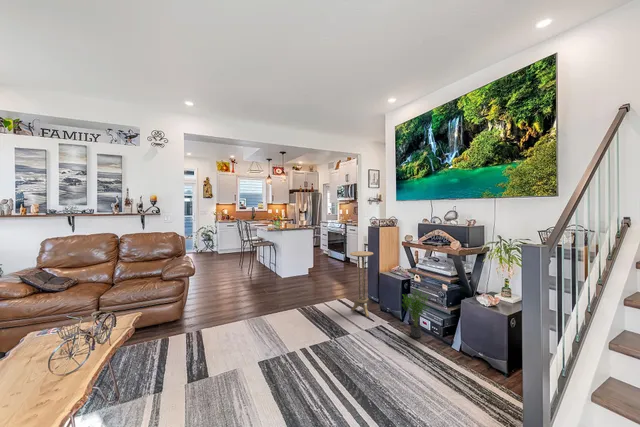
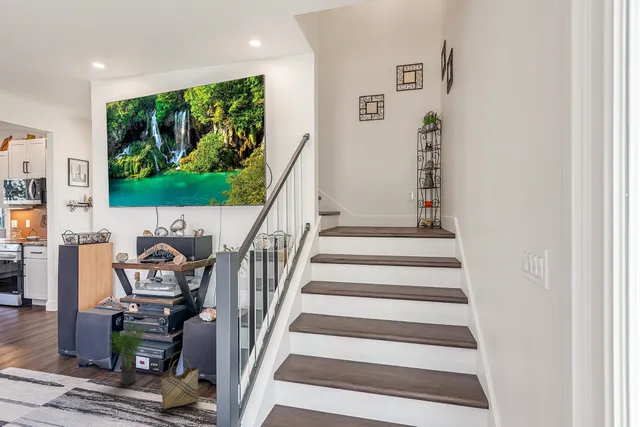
side table: present [350,251,374,317] -> none [22,281,67,379]
woven basket: none [446,326,481,377] -> present [160,352,198,409]

